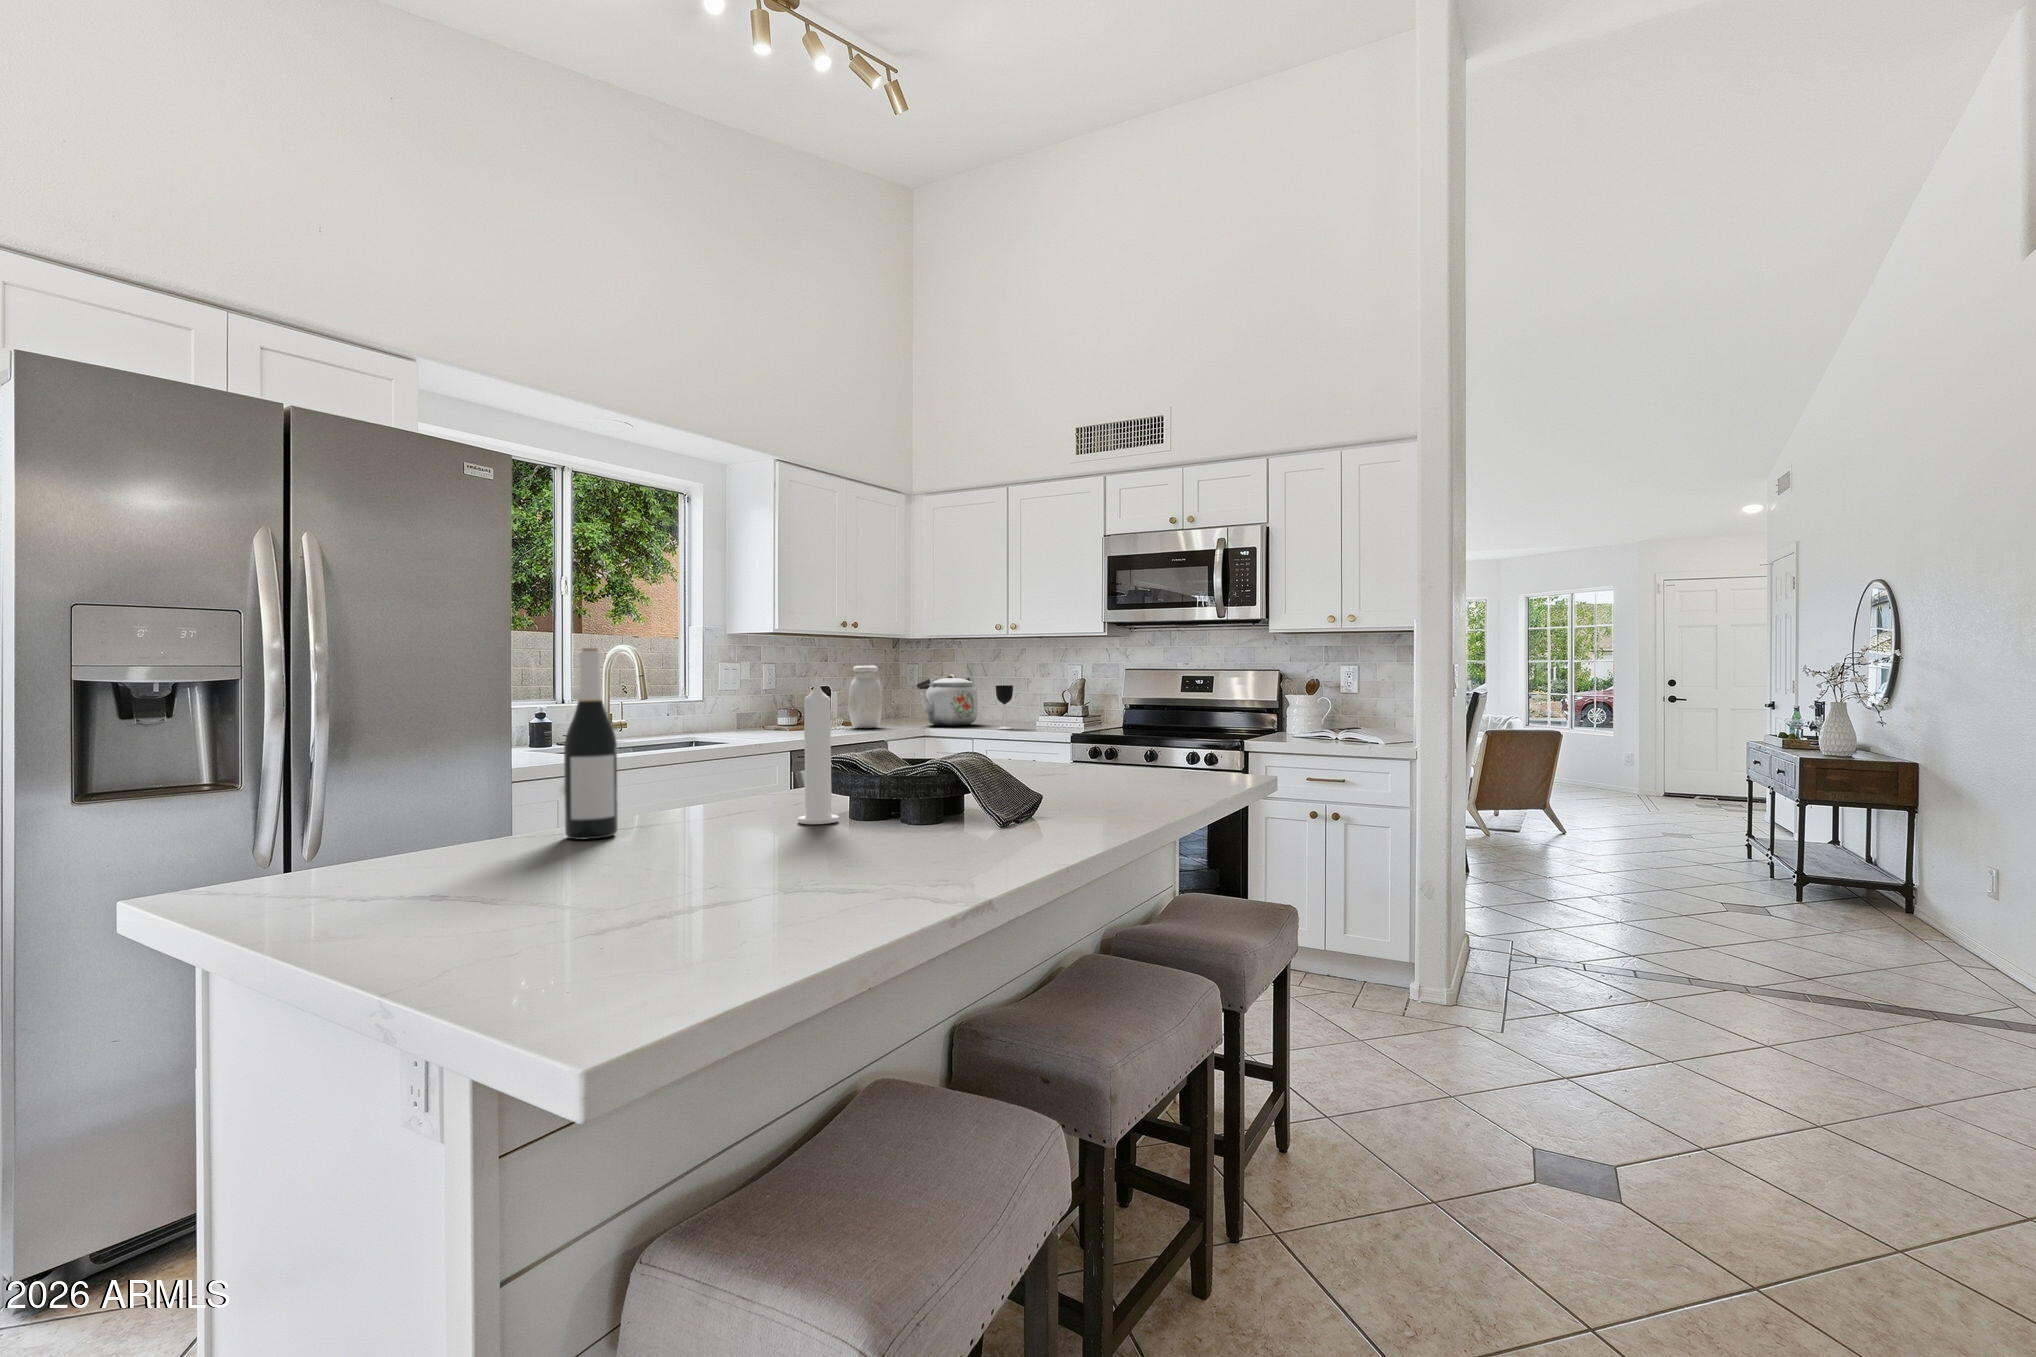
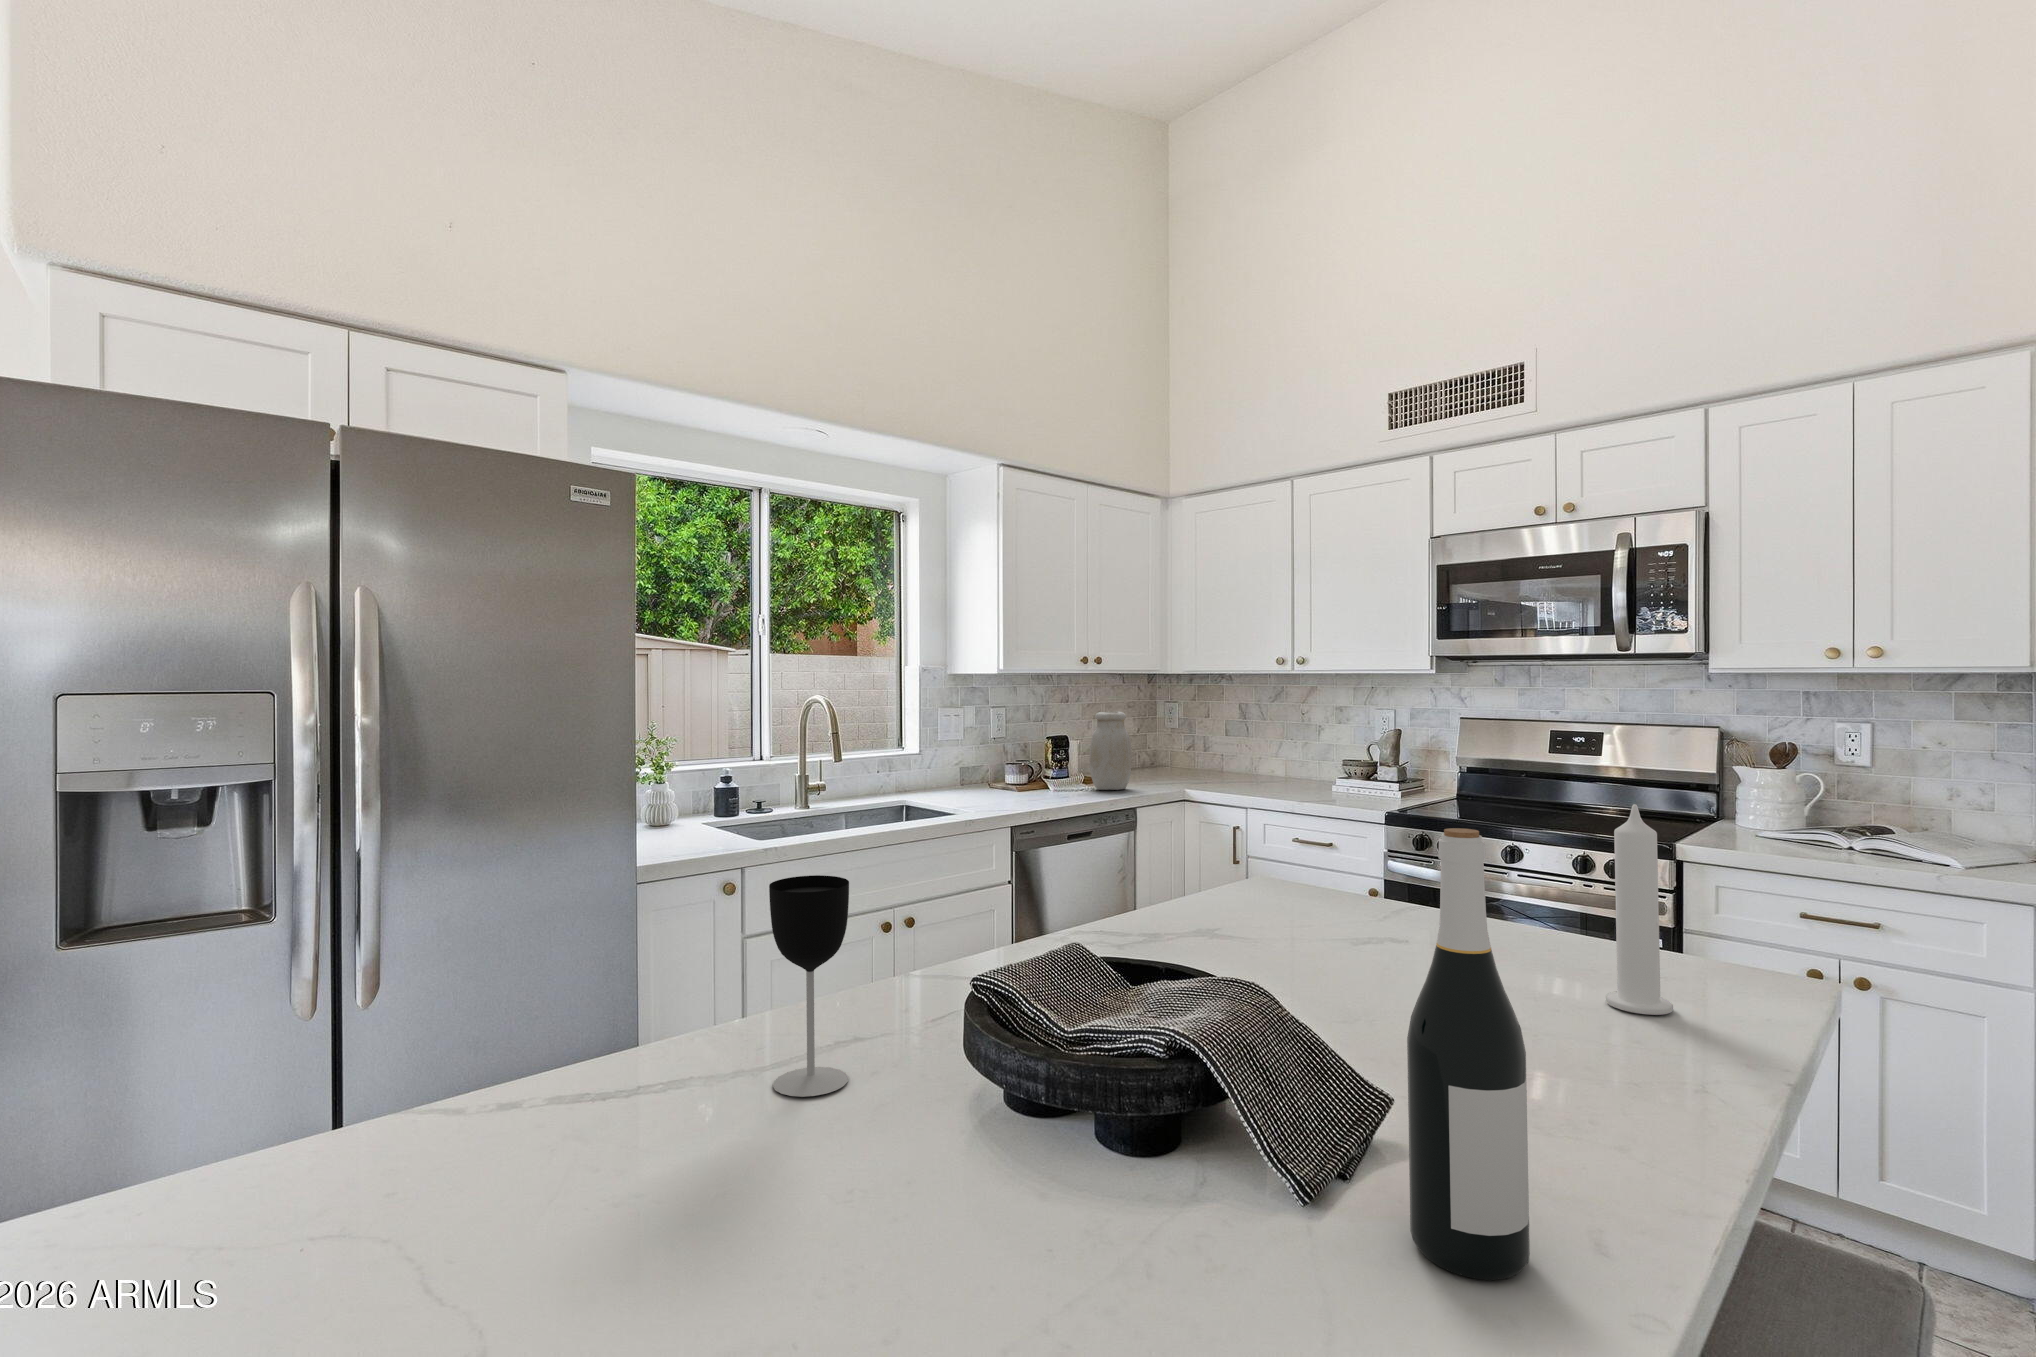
wine bottle: present [564,648,618,840] -> present [1407,828,1530,1280]
kettle: present [917,674,978,726] -> none [1176,723,1254,789]
candle: present [798,679,839,824] -> present [1606,804,1673,1015]
wine glass: present [996,685,1013,729] -> present [769,875,849,1097]

